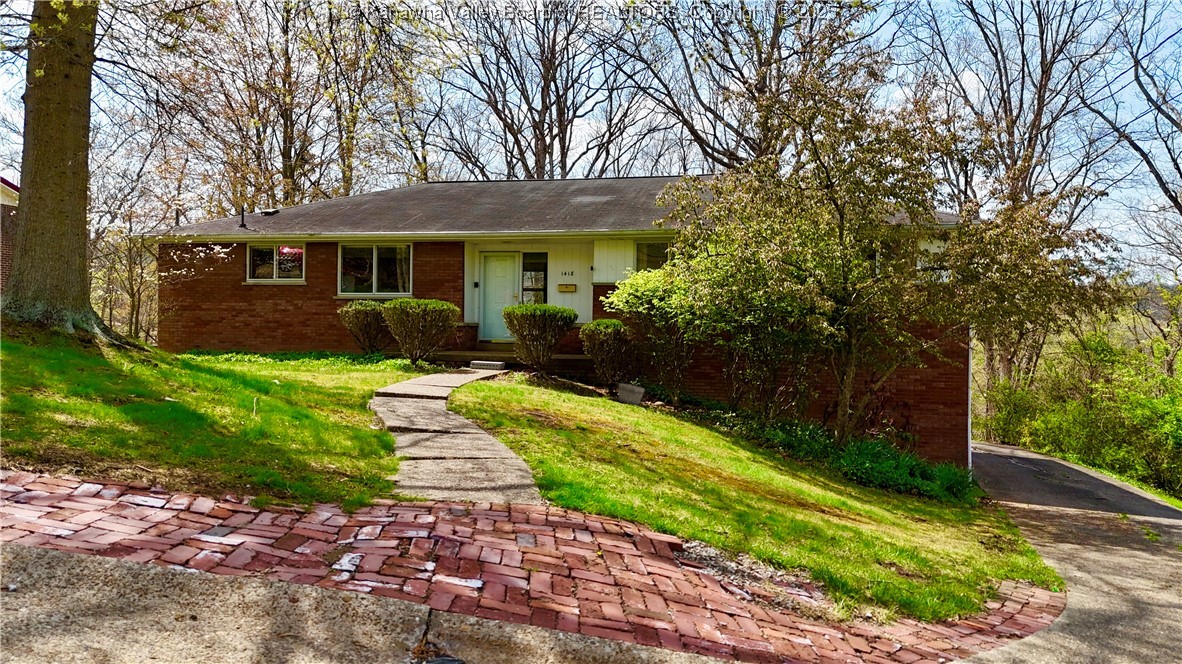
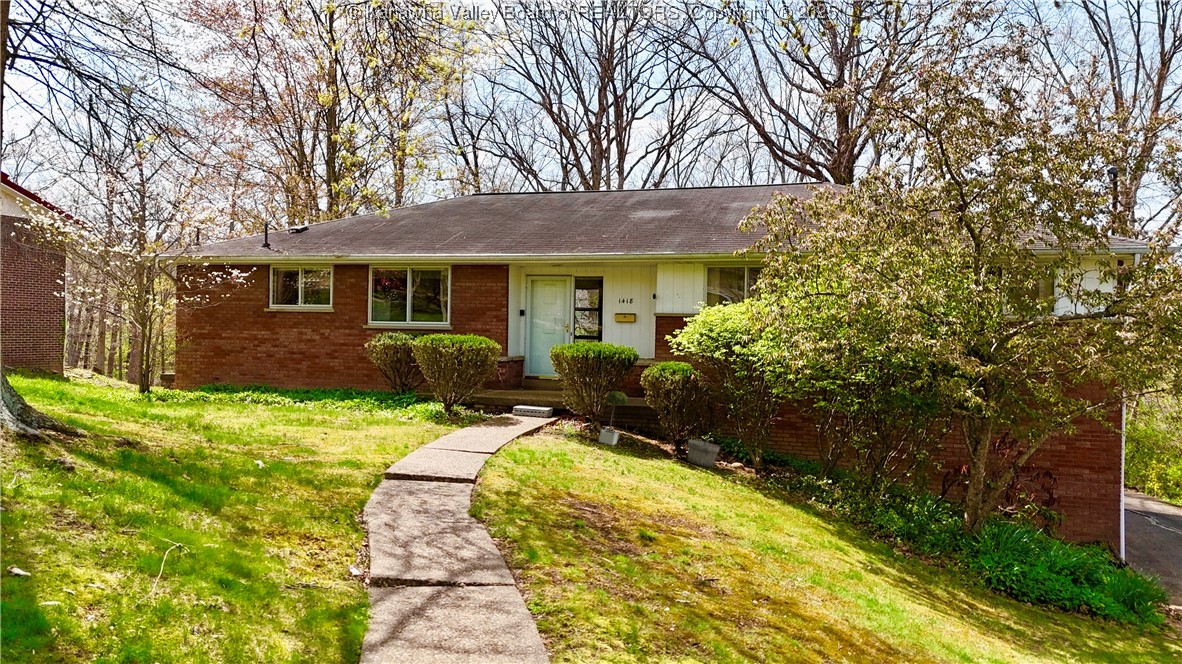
potted tree: none [544,343,568,389] -> present [599,392,627,445]

